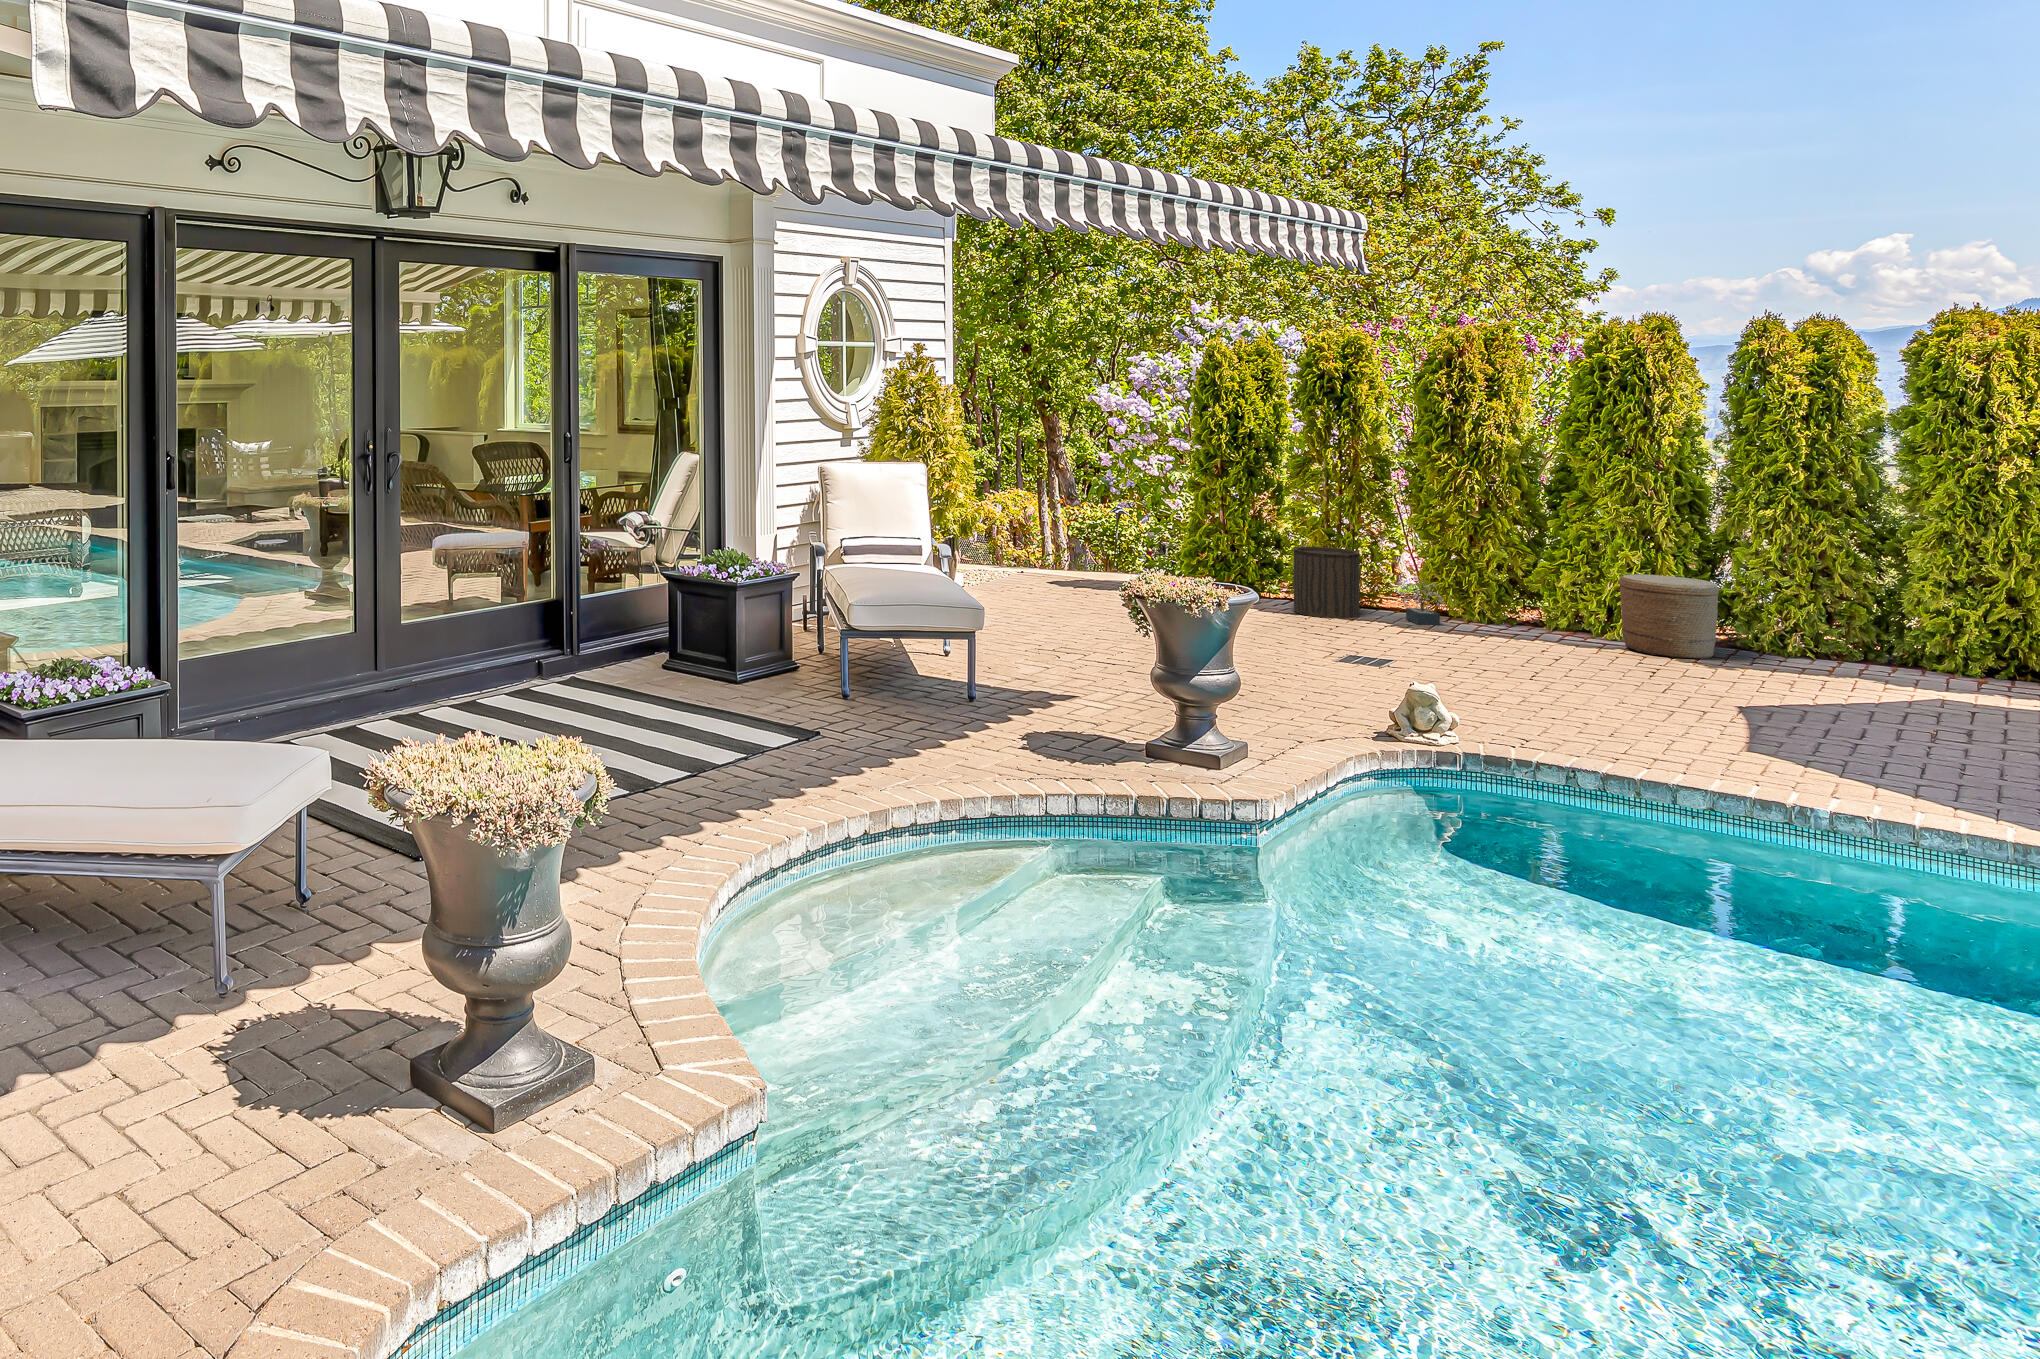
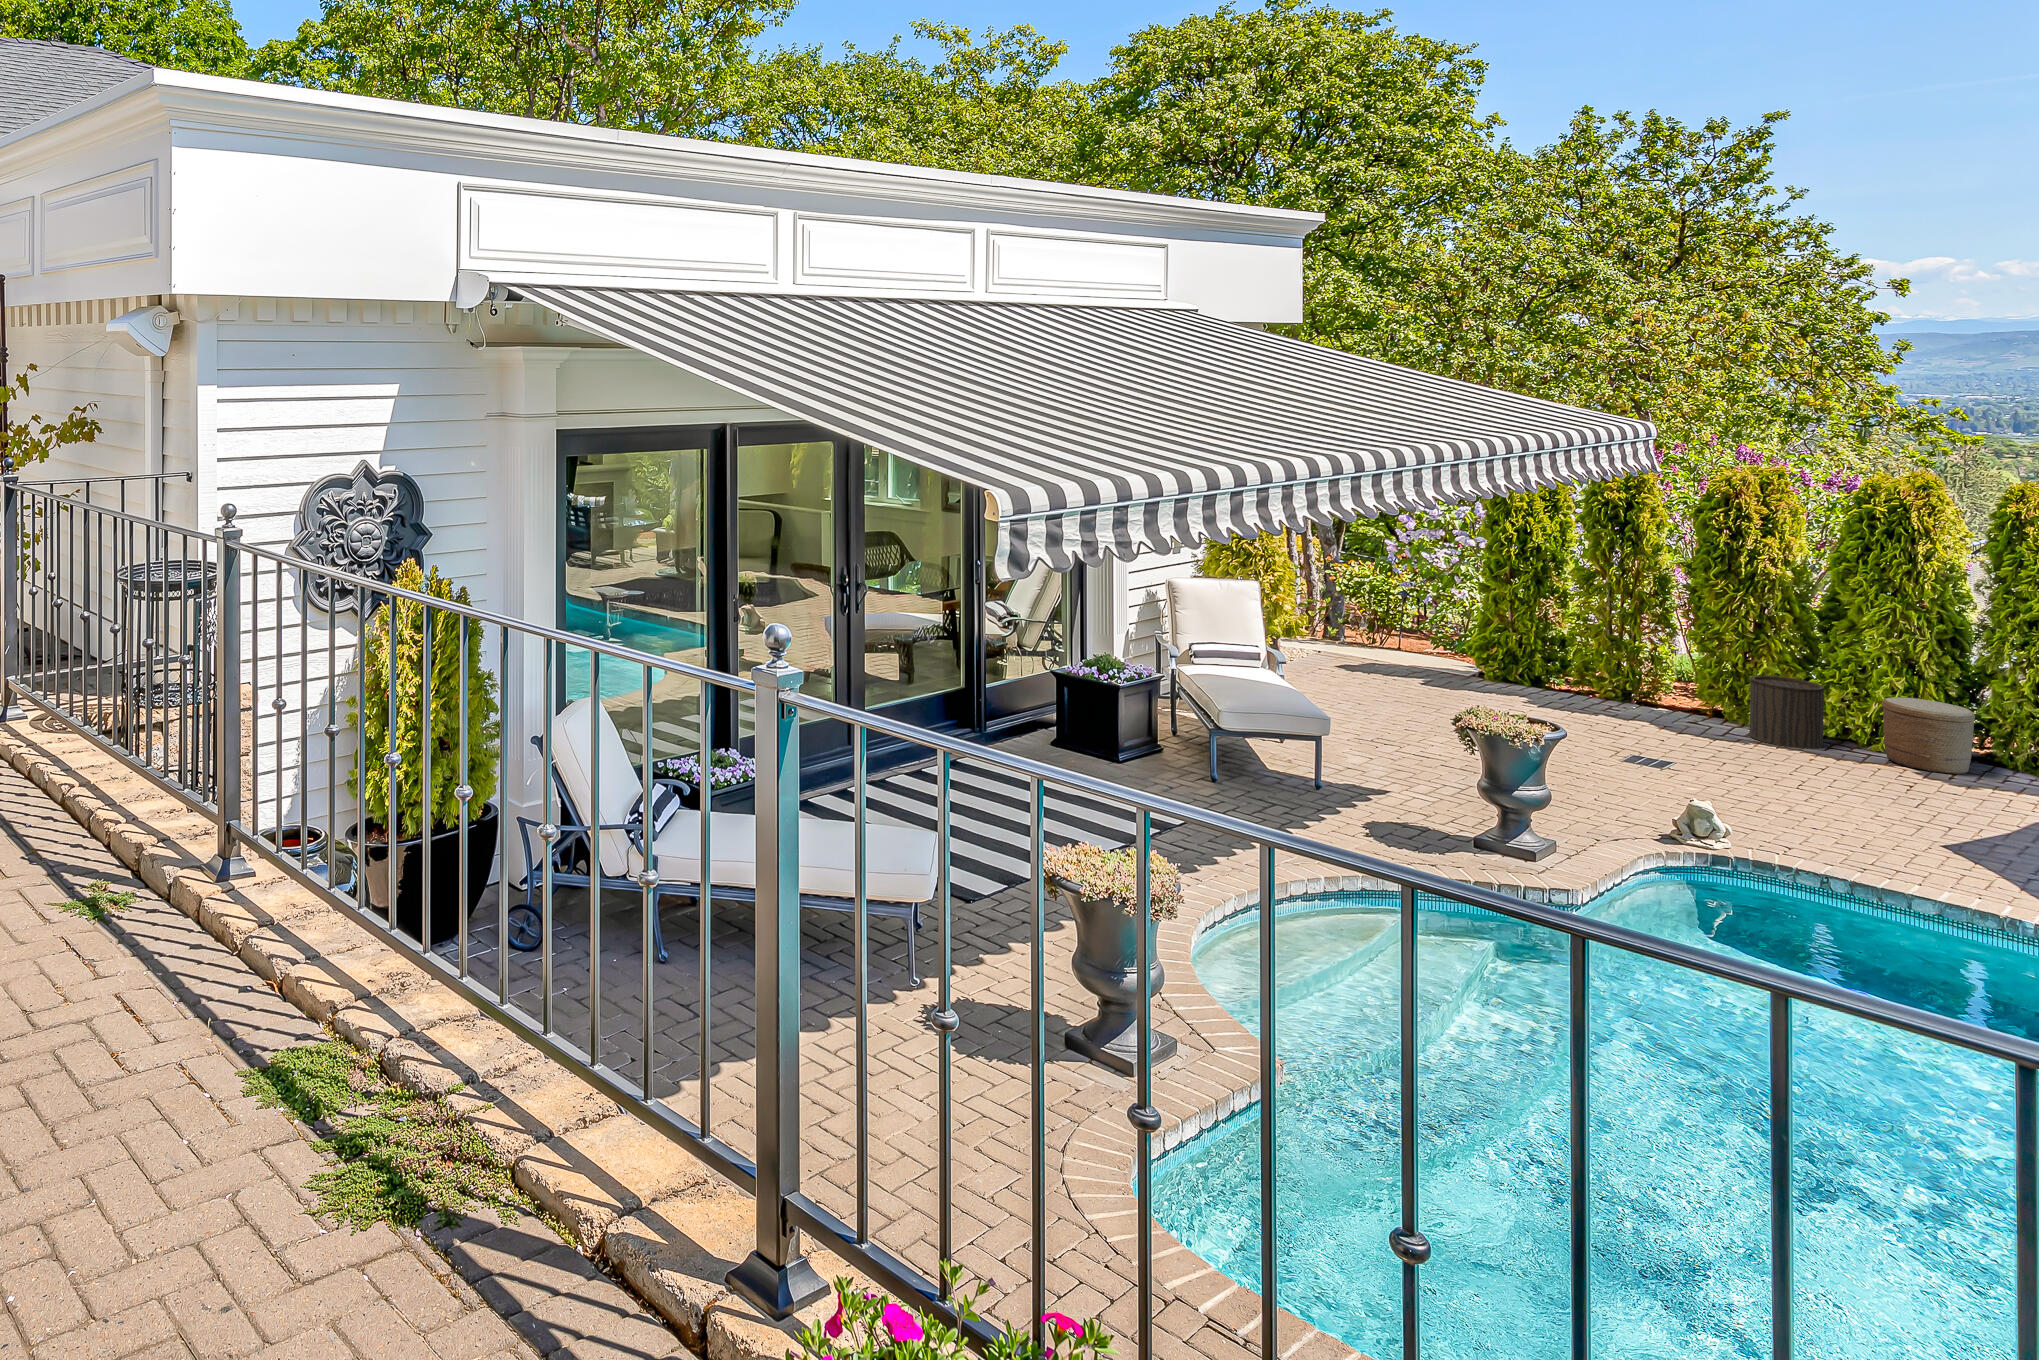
stool: present [1294,547,1359,619] -> present [1750,675,1824,749]
decorative plant: present [1396,577,1446,625] -> none [1672,682,1720,726]

